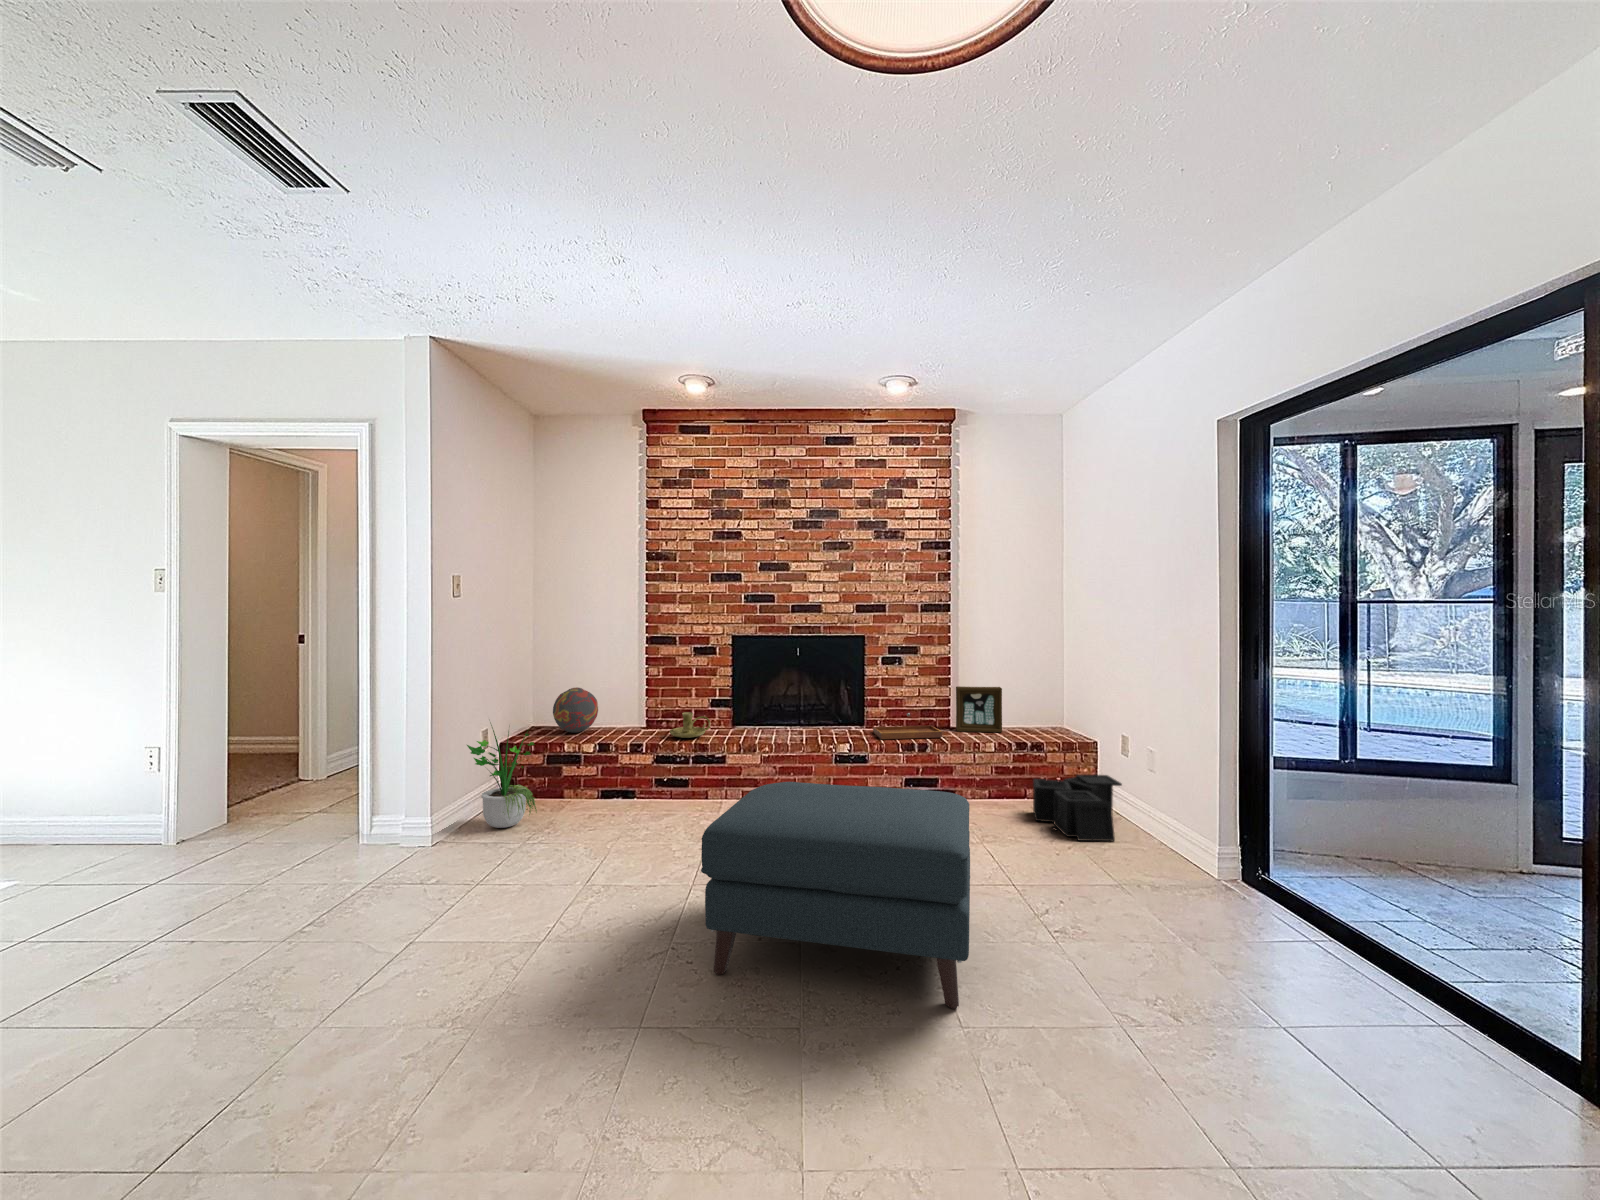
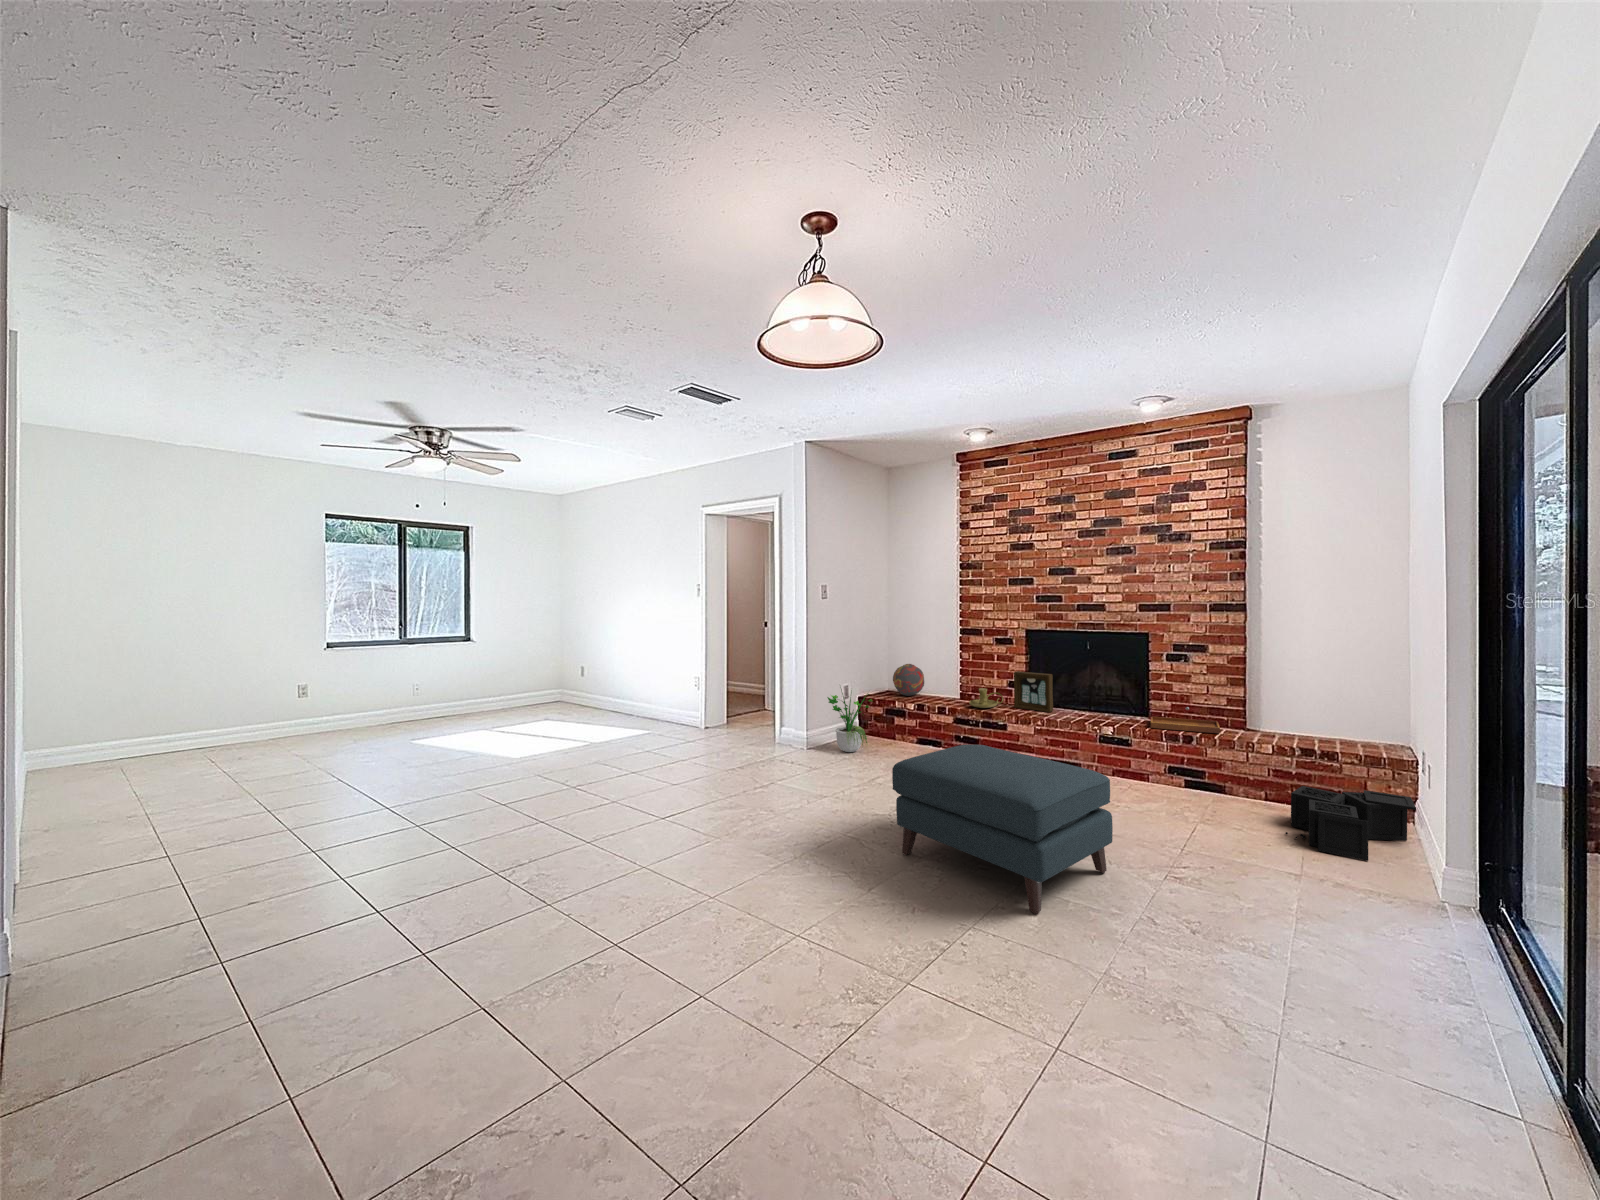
picture frame: present [956,686,1002,732] -> present [1014,671,1053,712]

